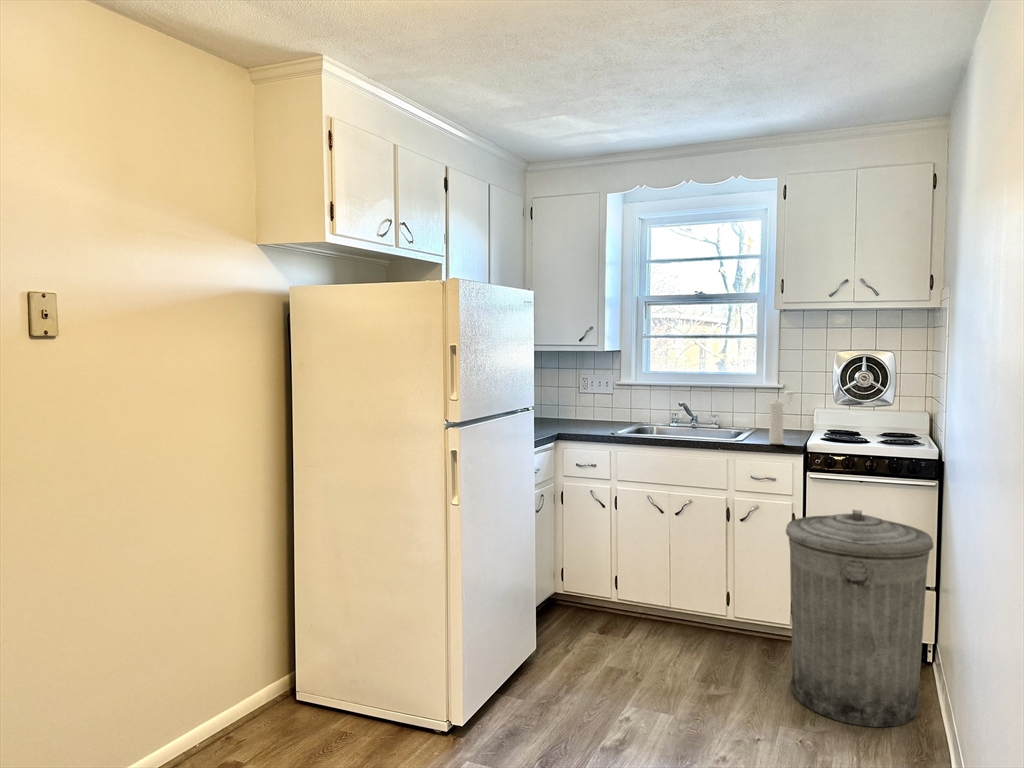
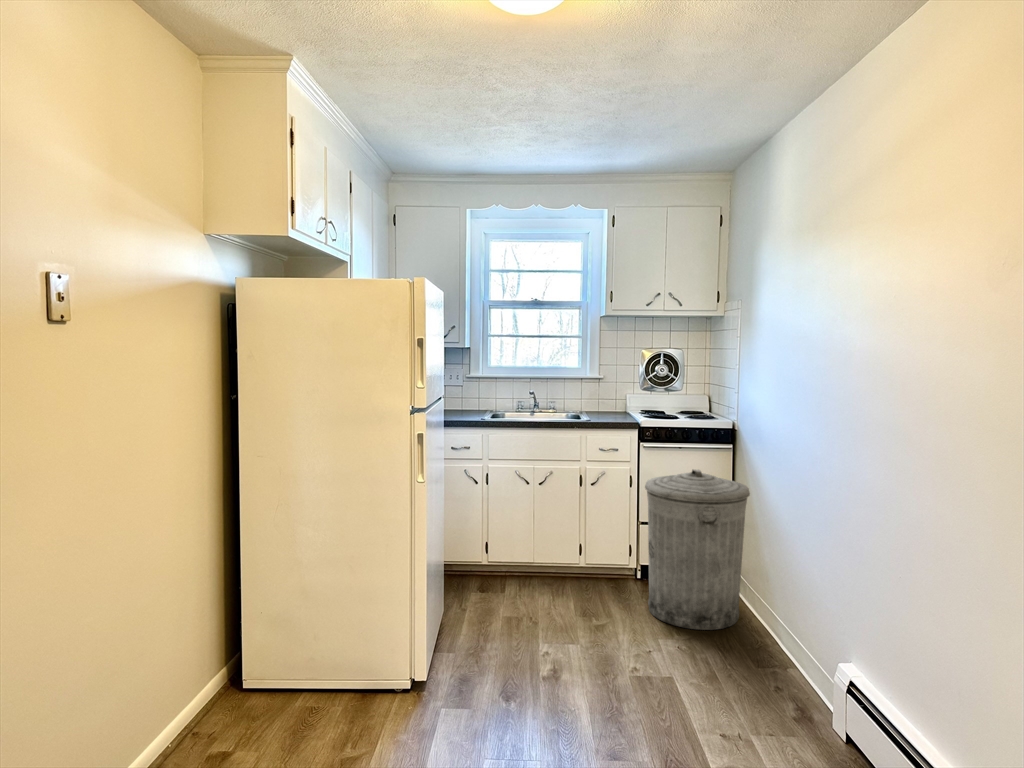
pepper mill: present [769,391,794,444] -> none [613,381,628,423]

